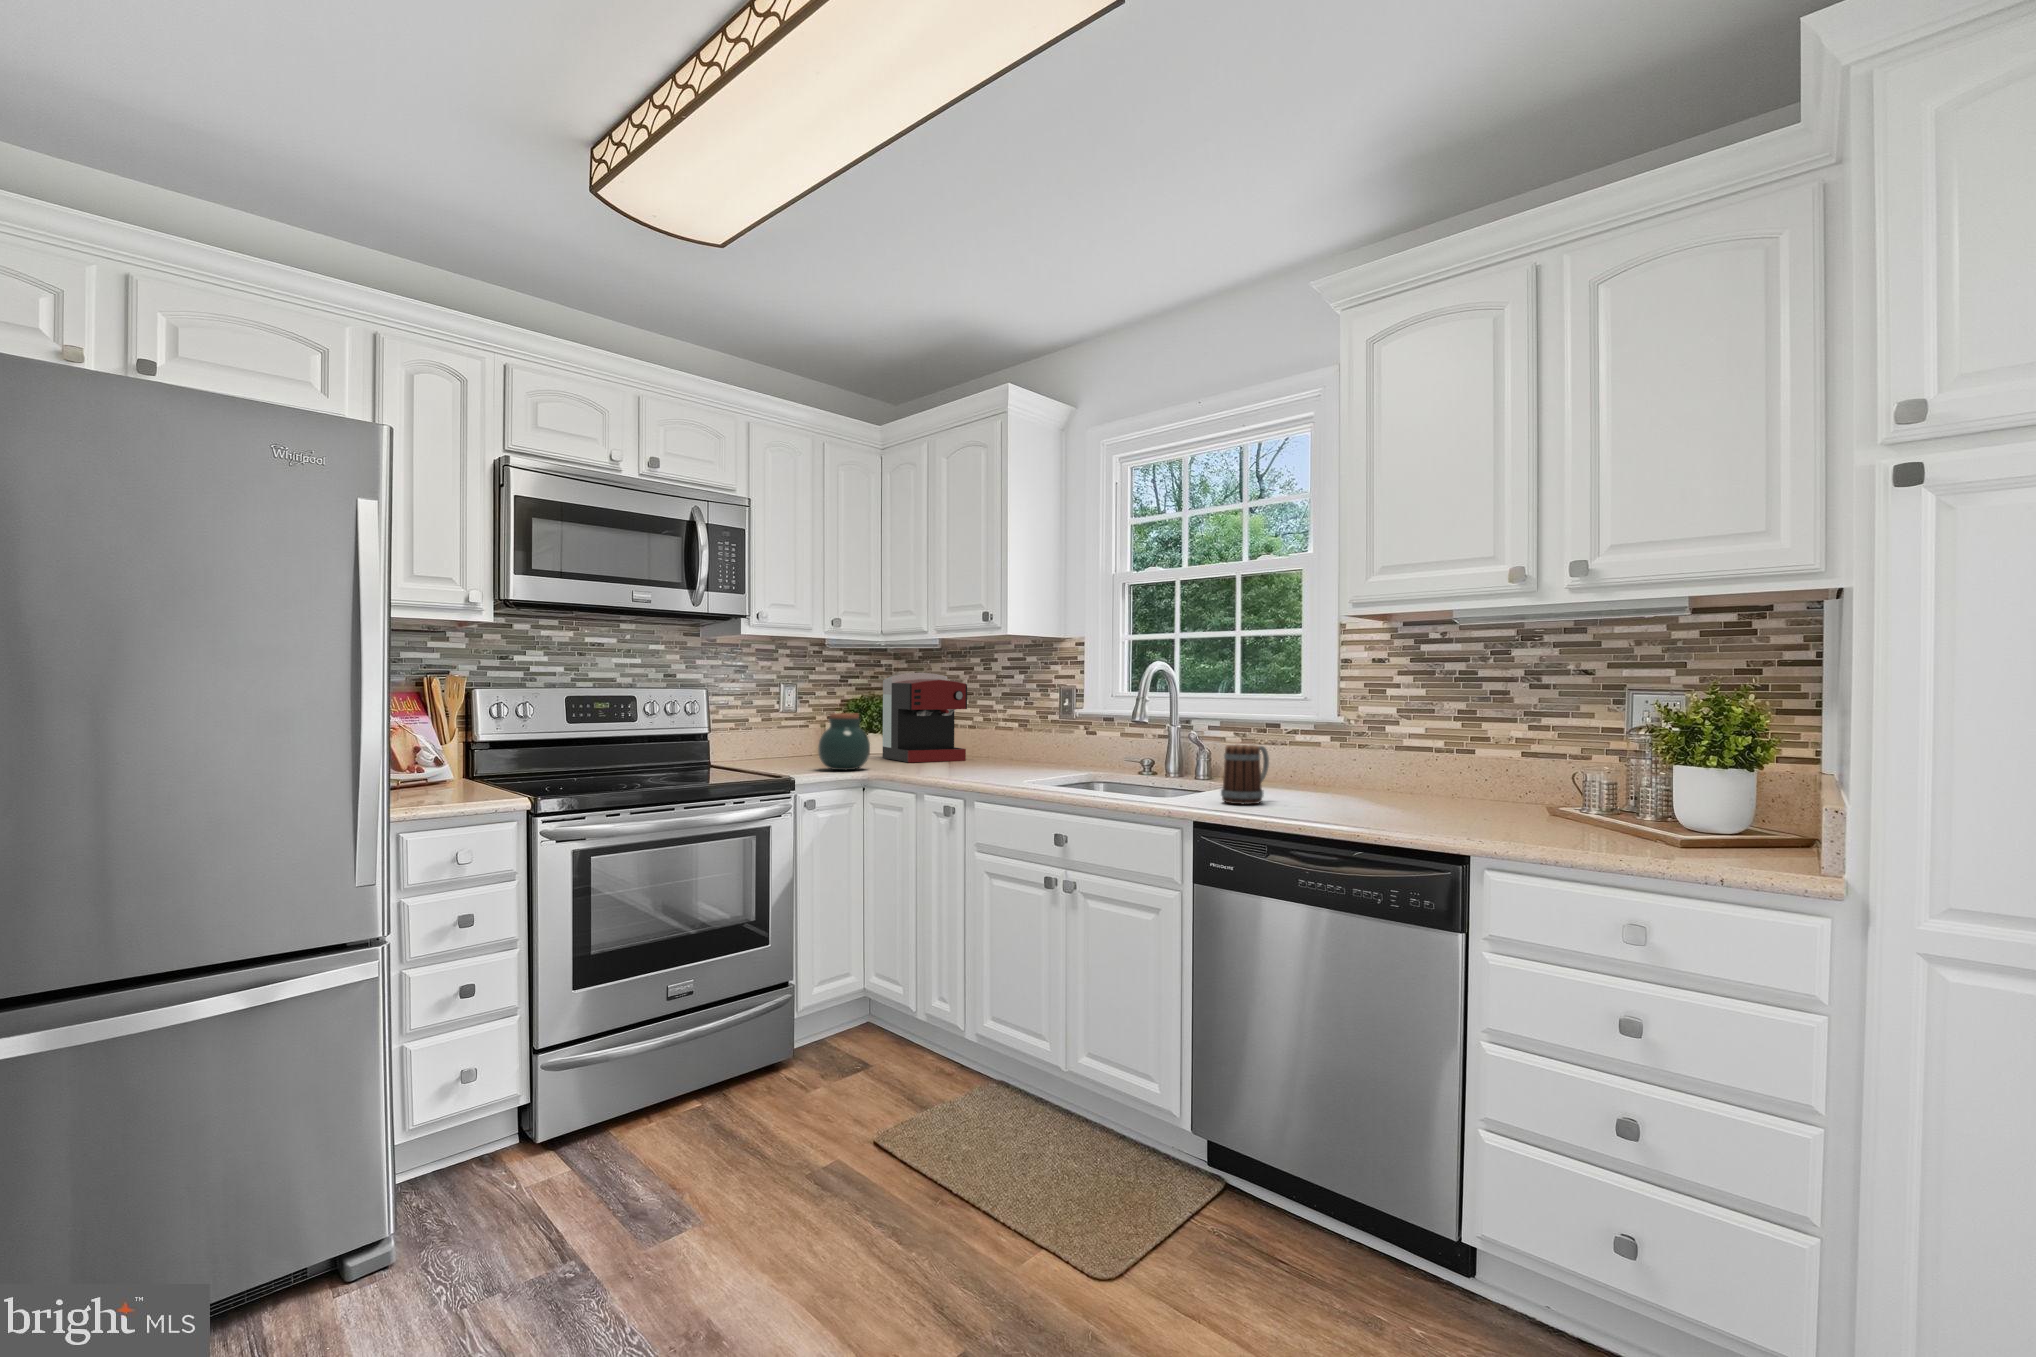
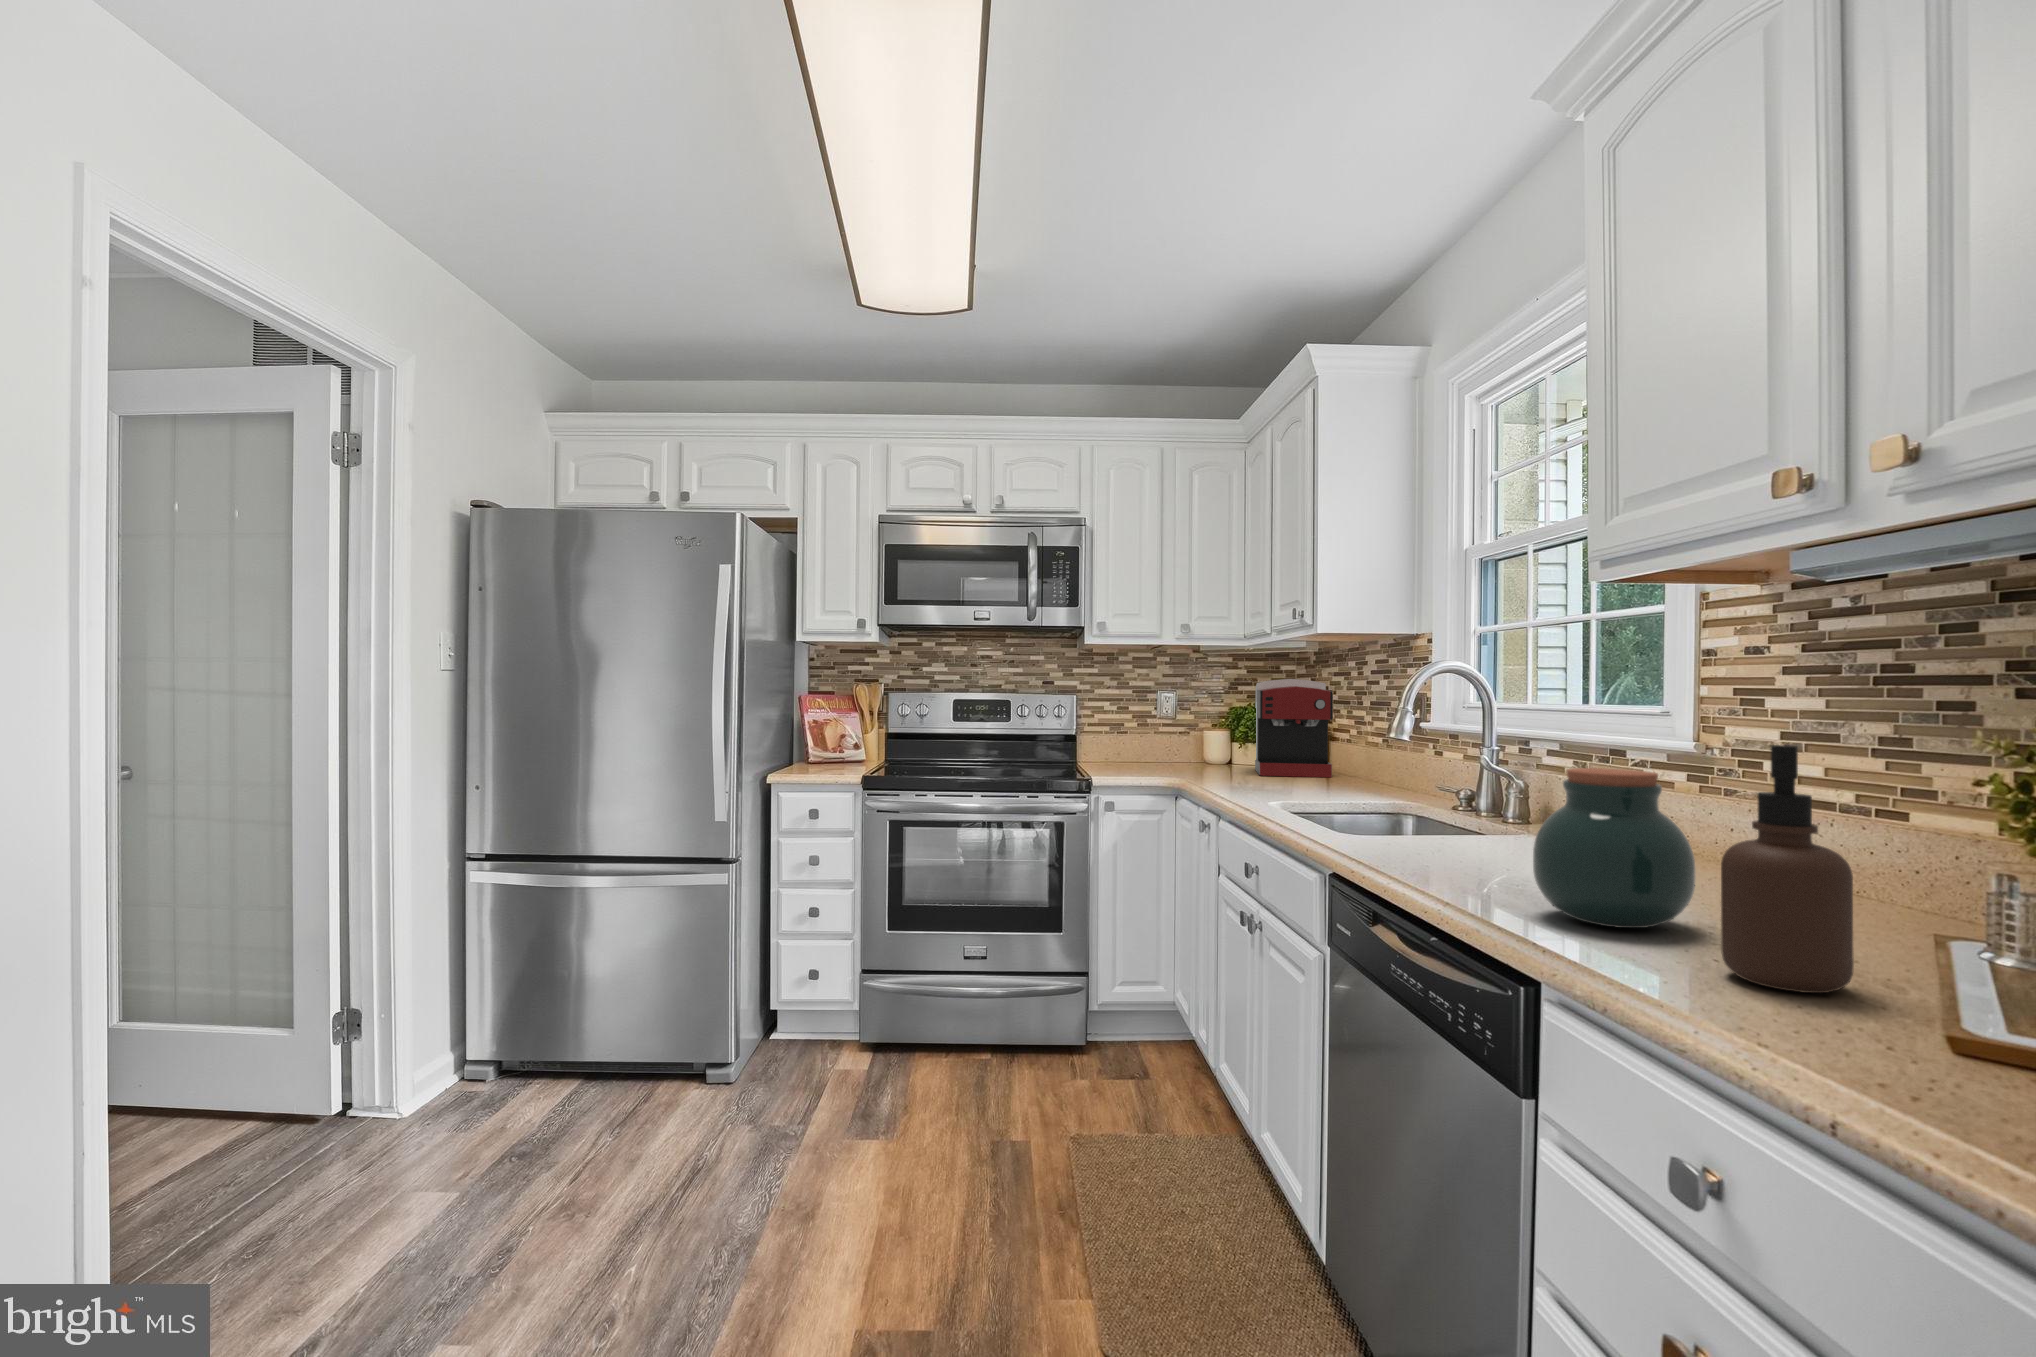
jar: present [818,713,870,770] -> present [1533,768,1696,928]
soap dispenser: none [1503,715,1560,836] -> present [1721,745,1854,993]
mug: present [1221,745,1269,804] -> none [1417,774,1508,862]

